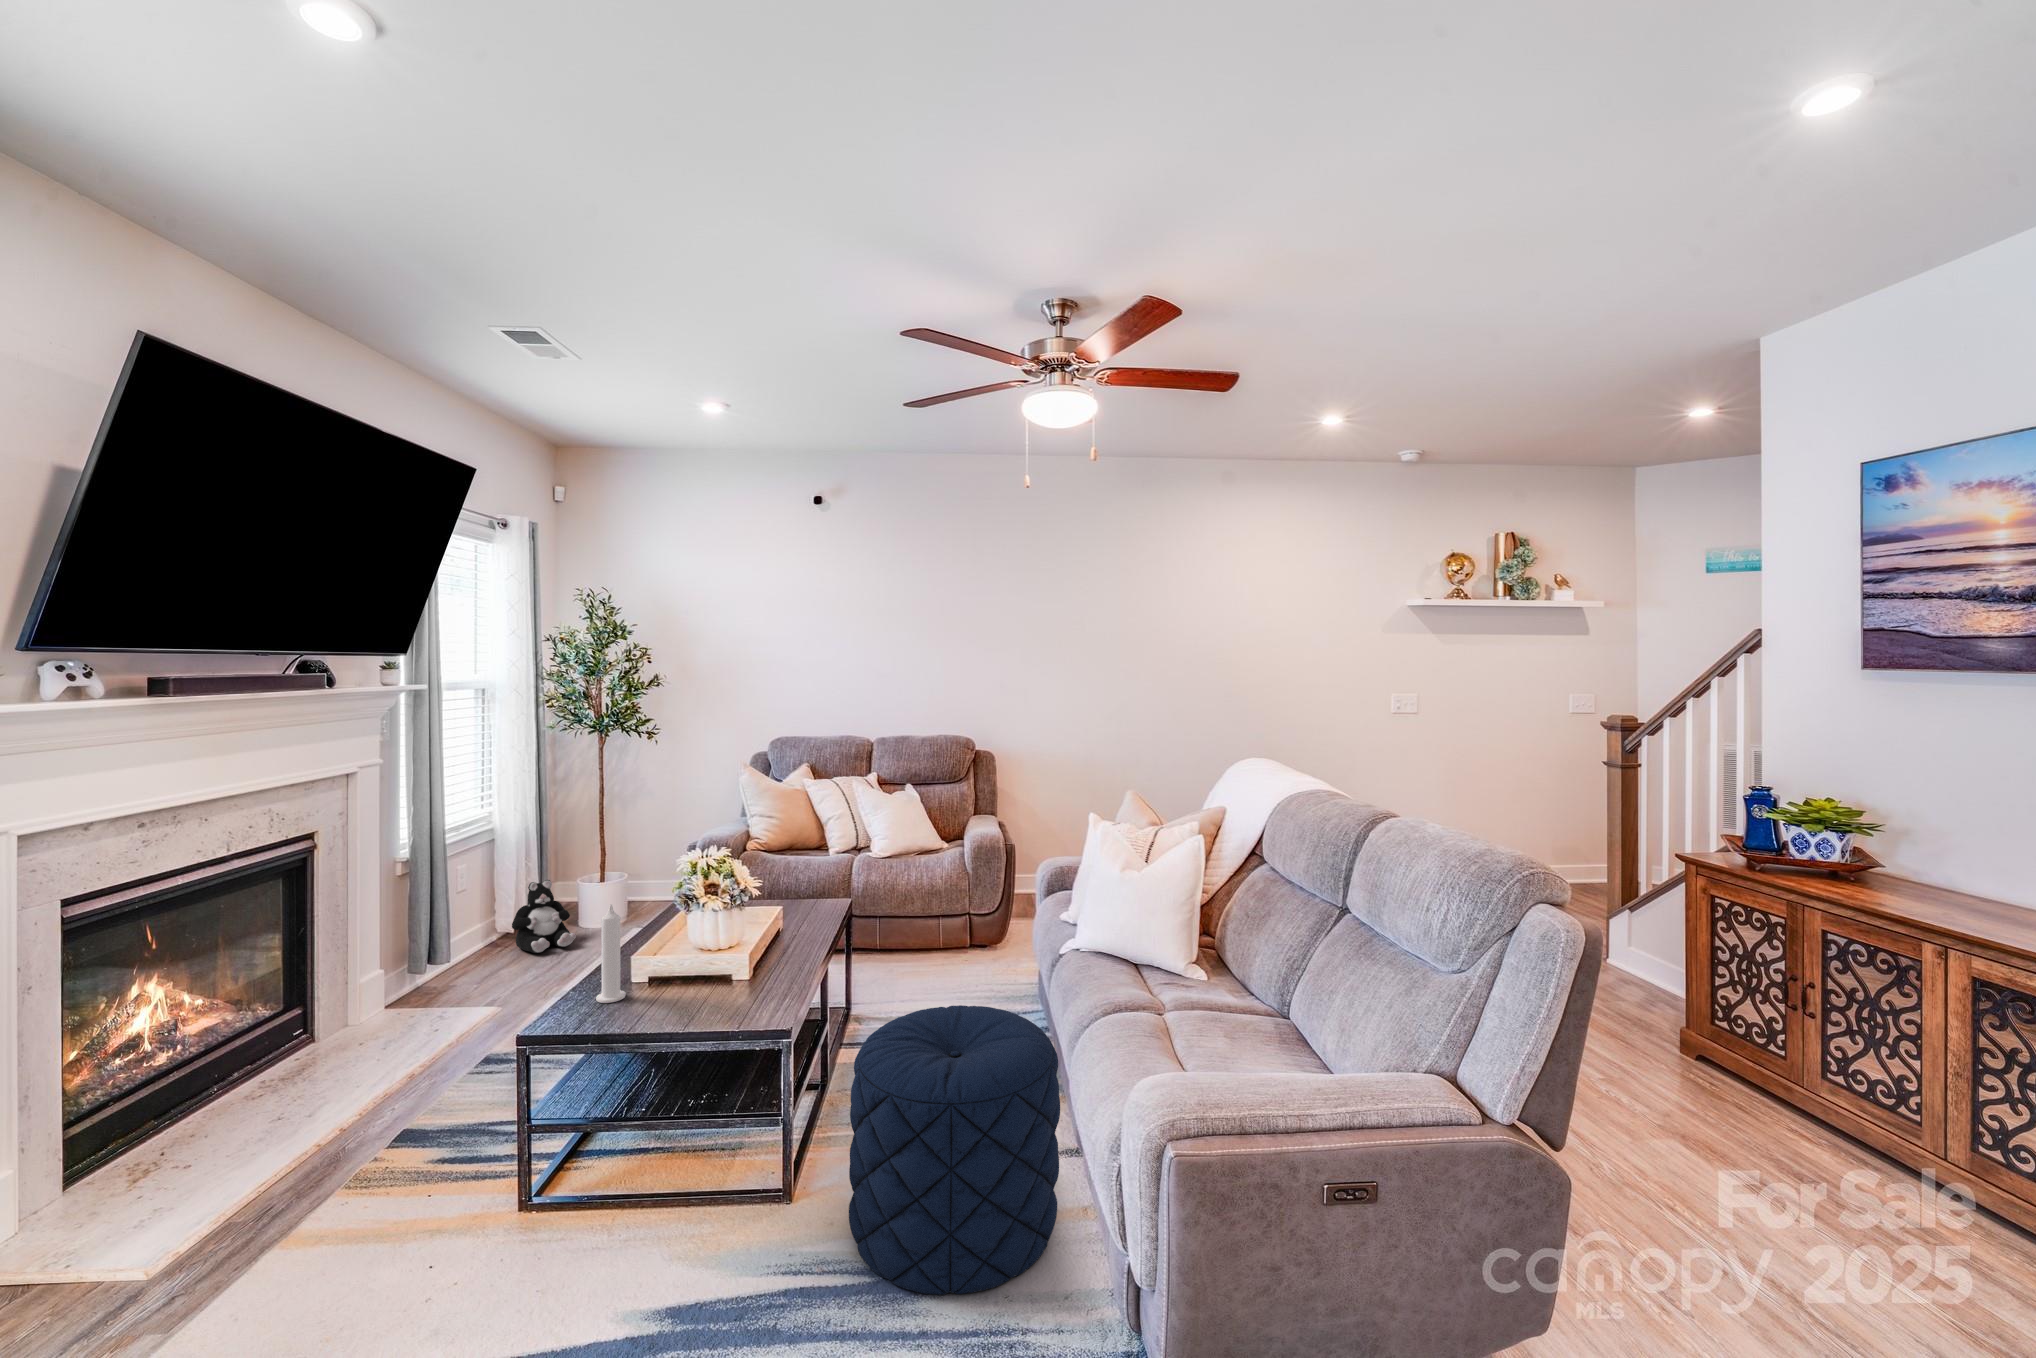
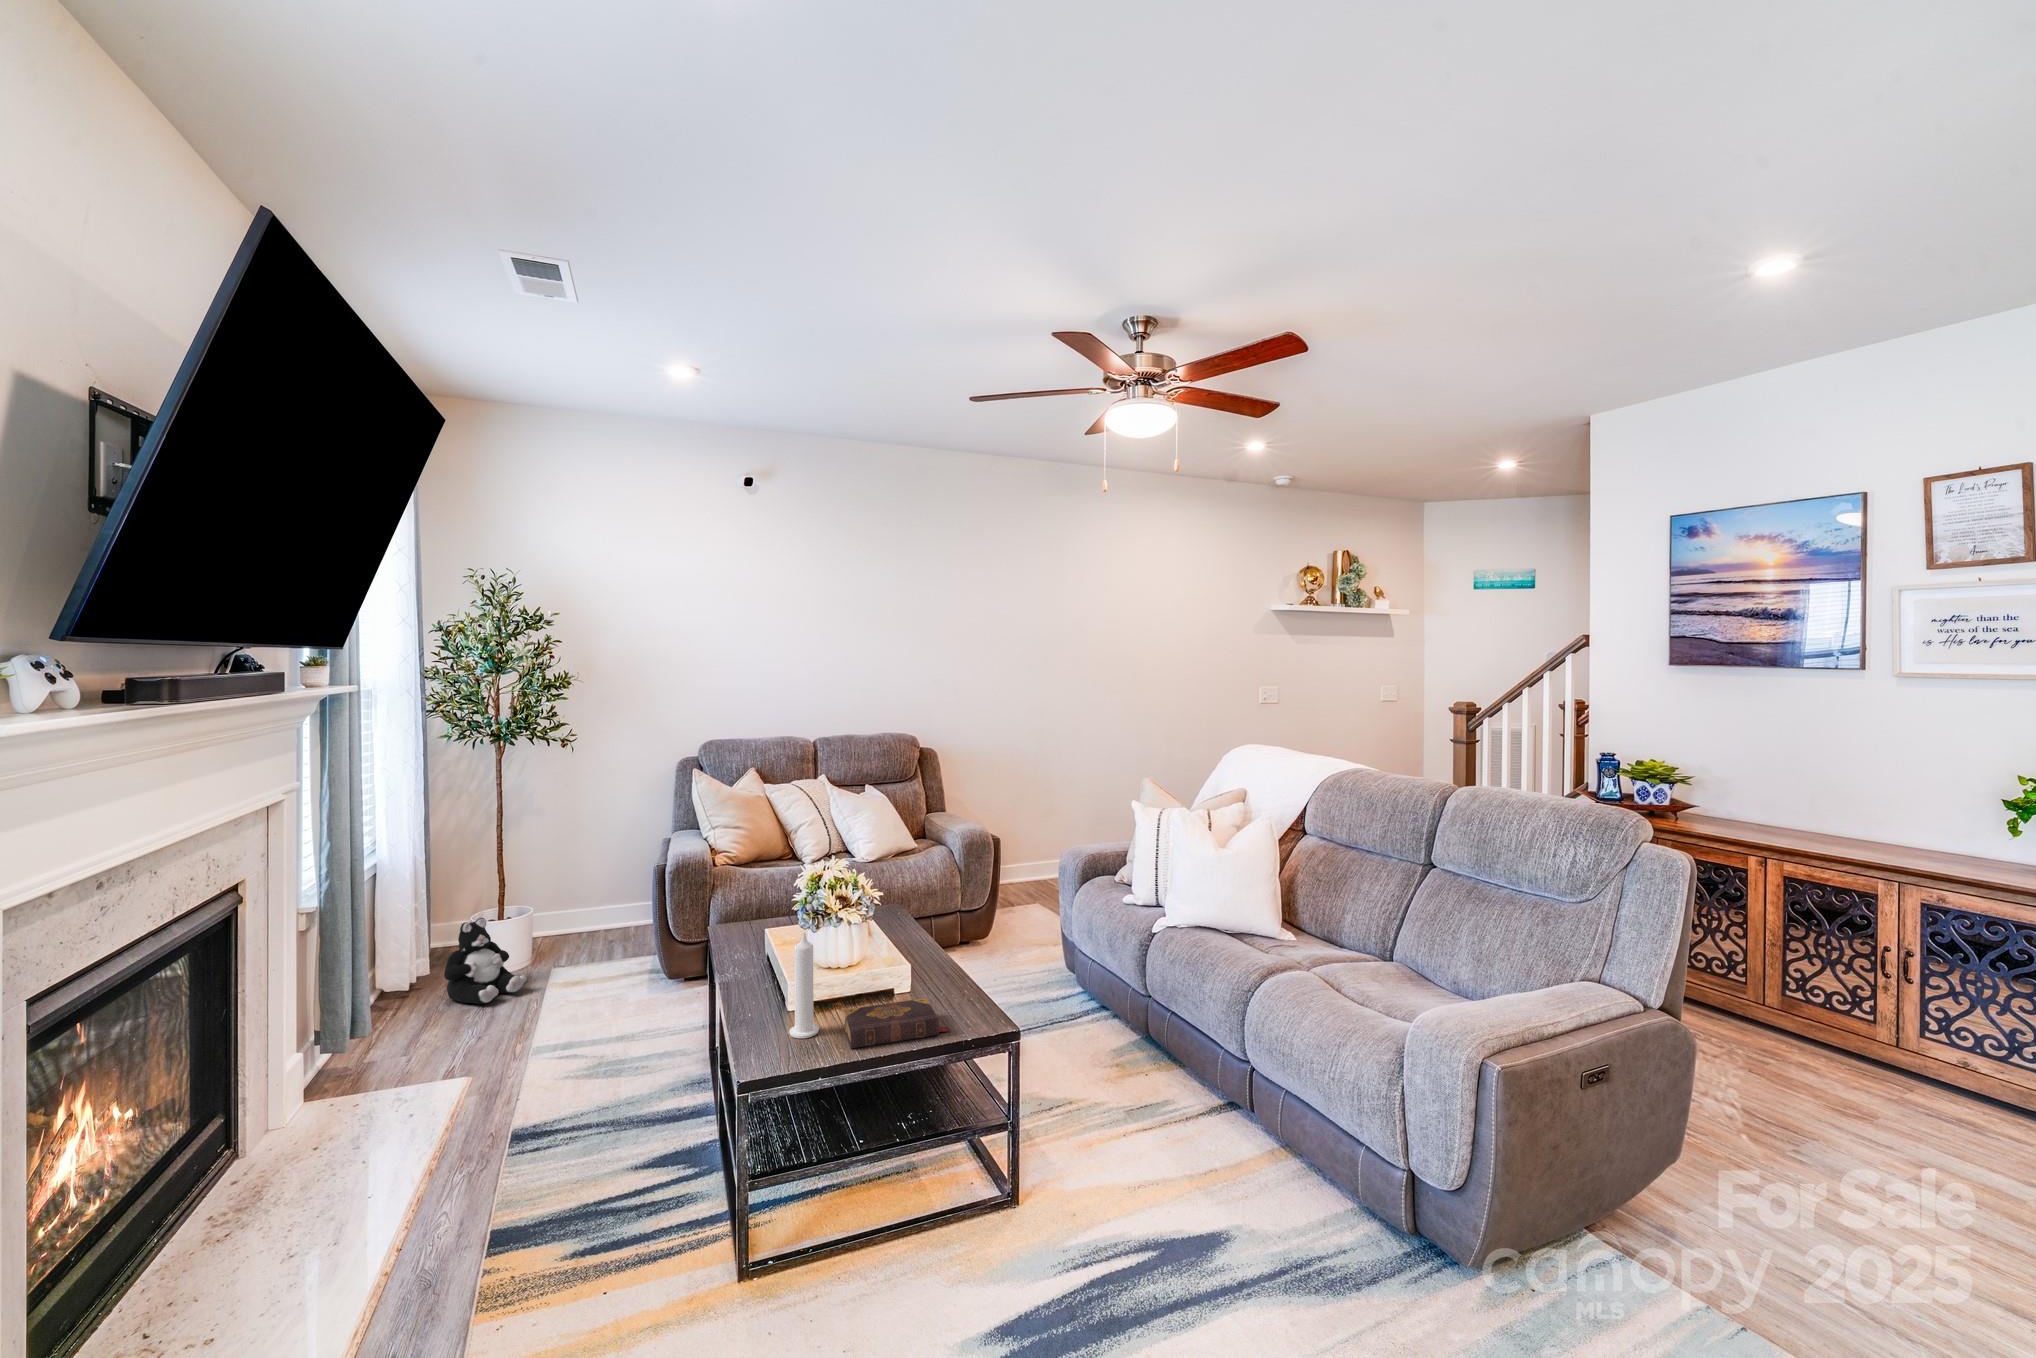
book: none [625,982,731,1018] -> present [844,998,950,1048]
pouf: present [849,1005,1060,1295] -> none [1086,988,1284,1253]

